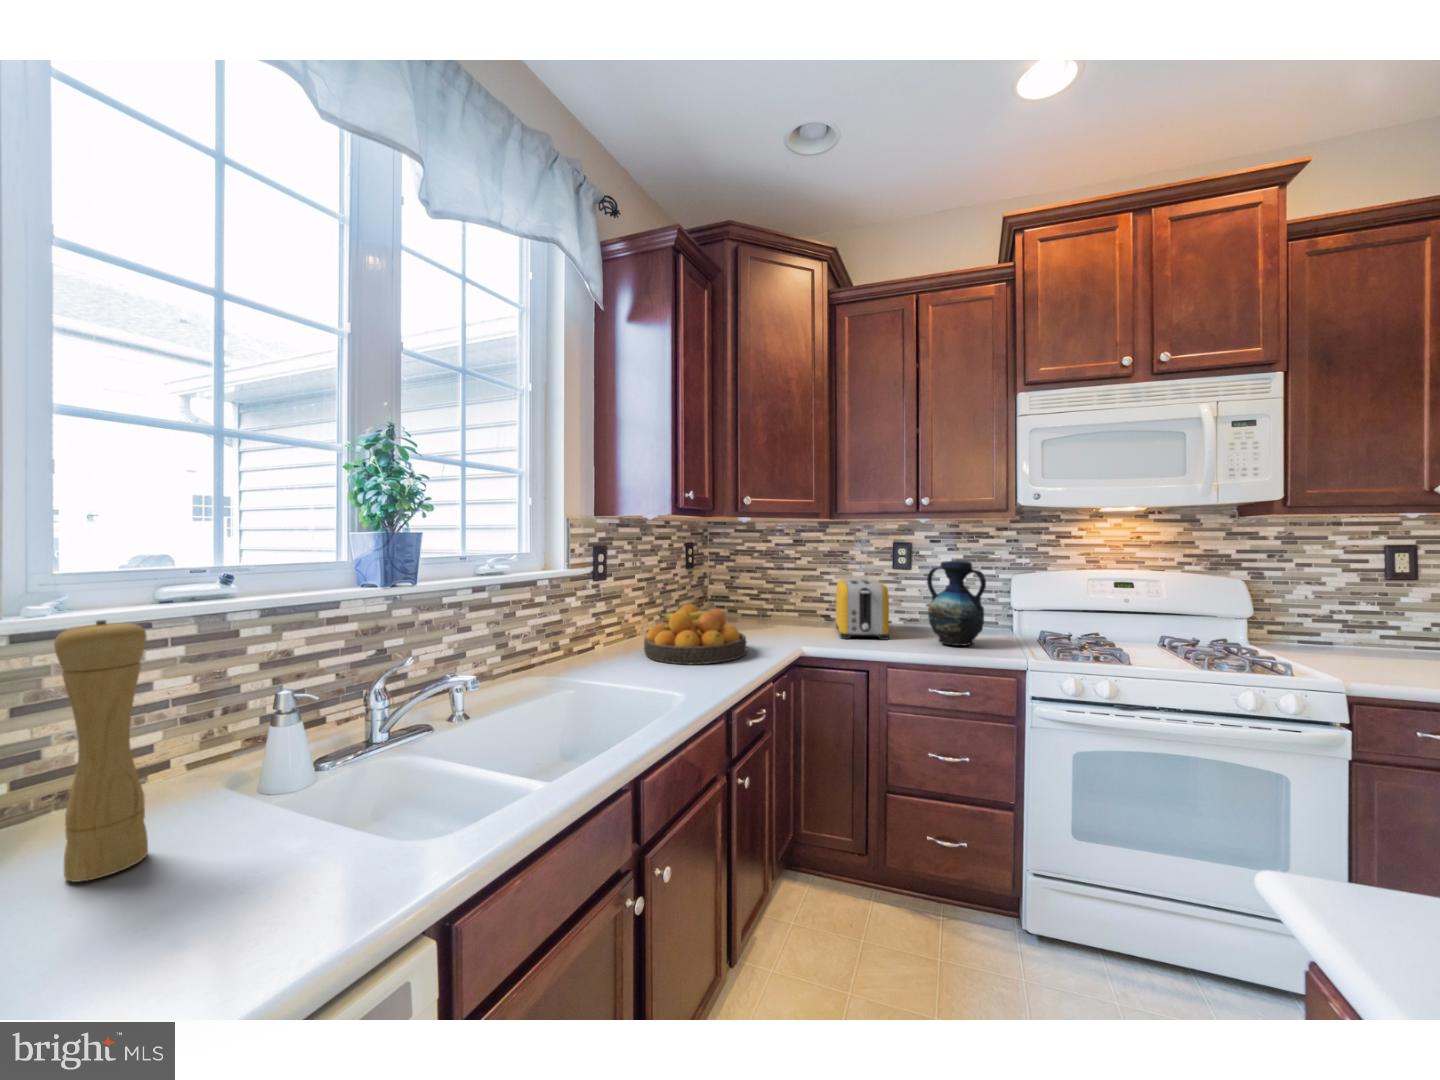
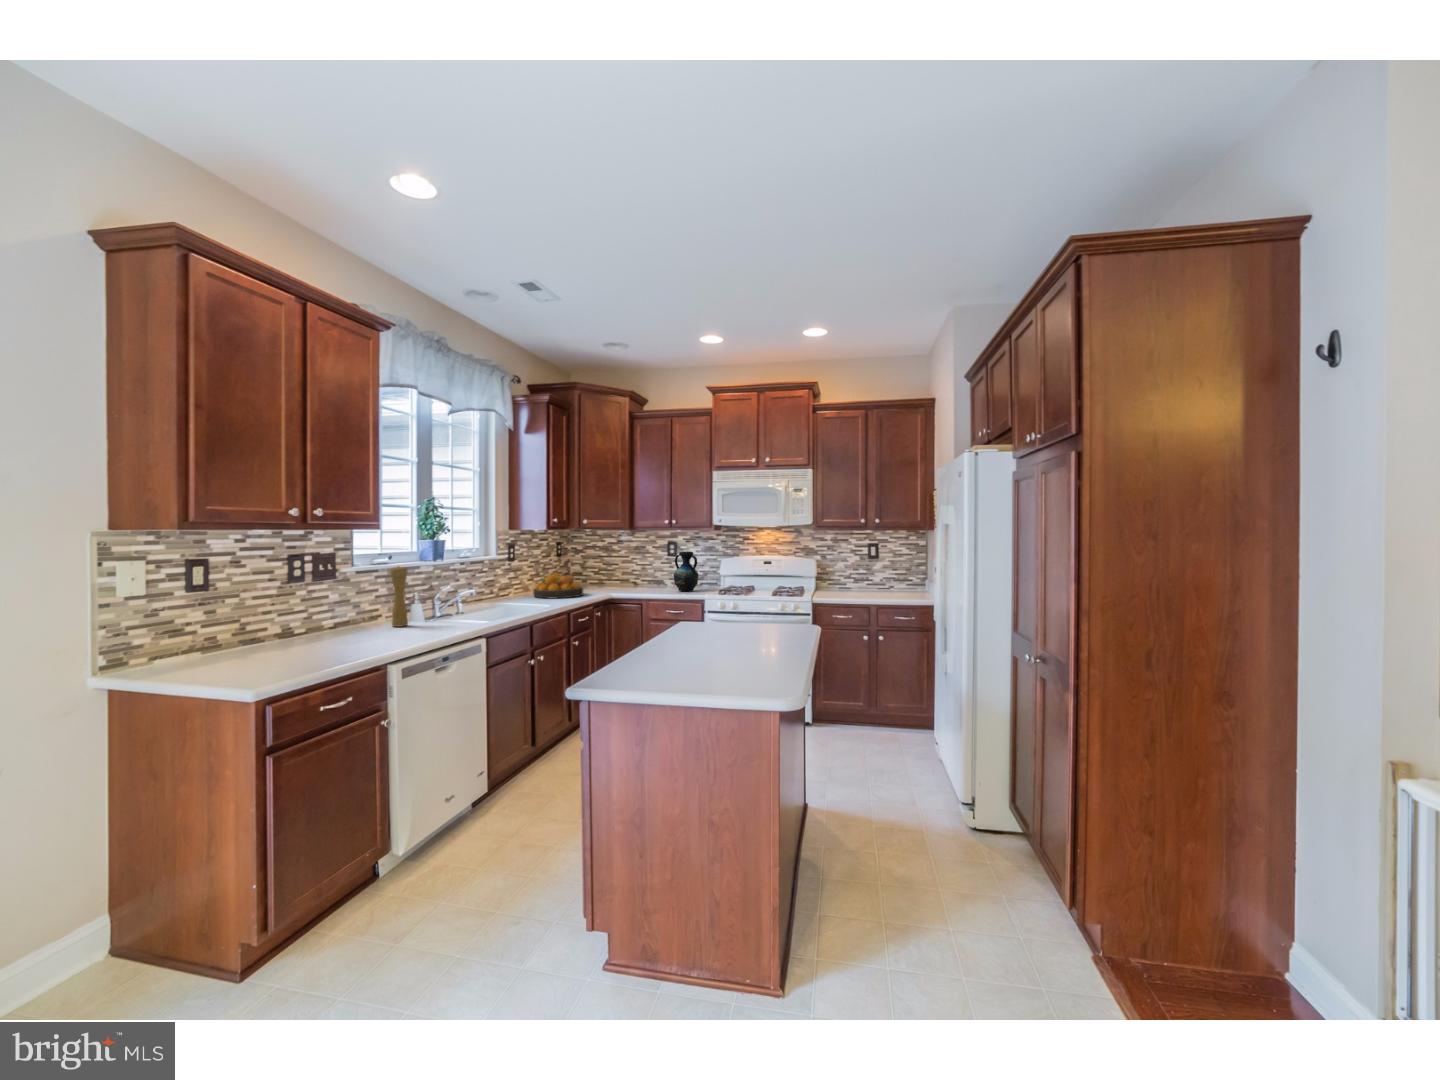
toaster: present [836,579,889,640] -> none [635,562,660,591]

